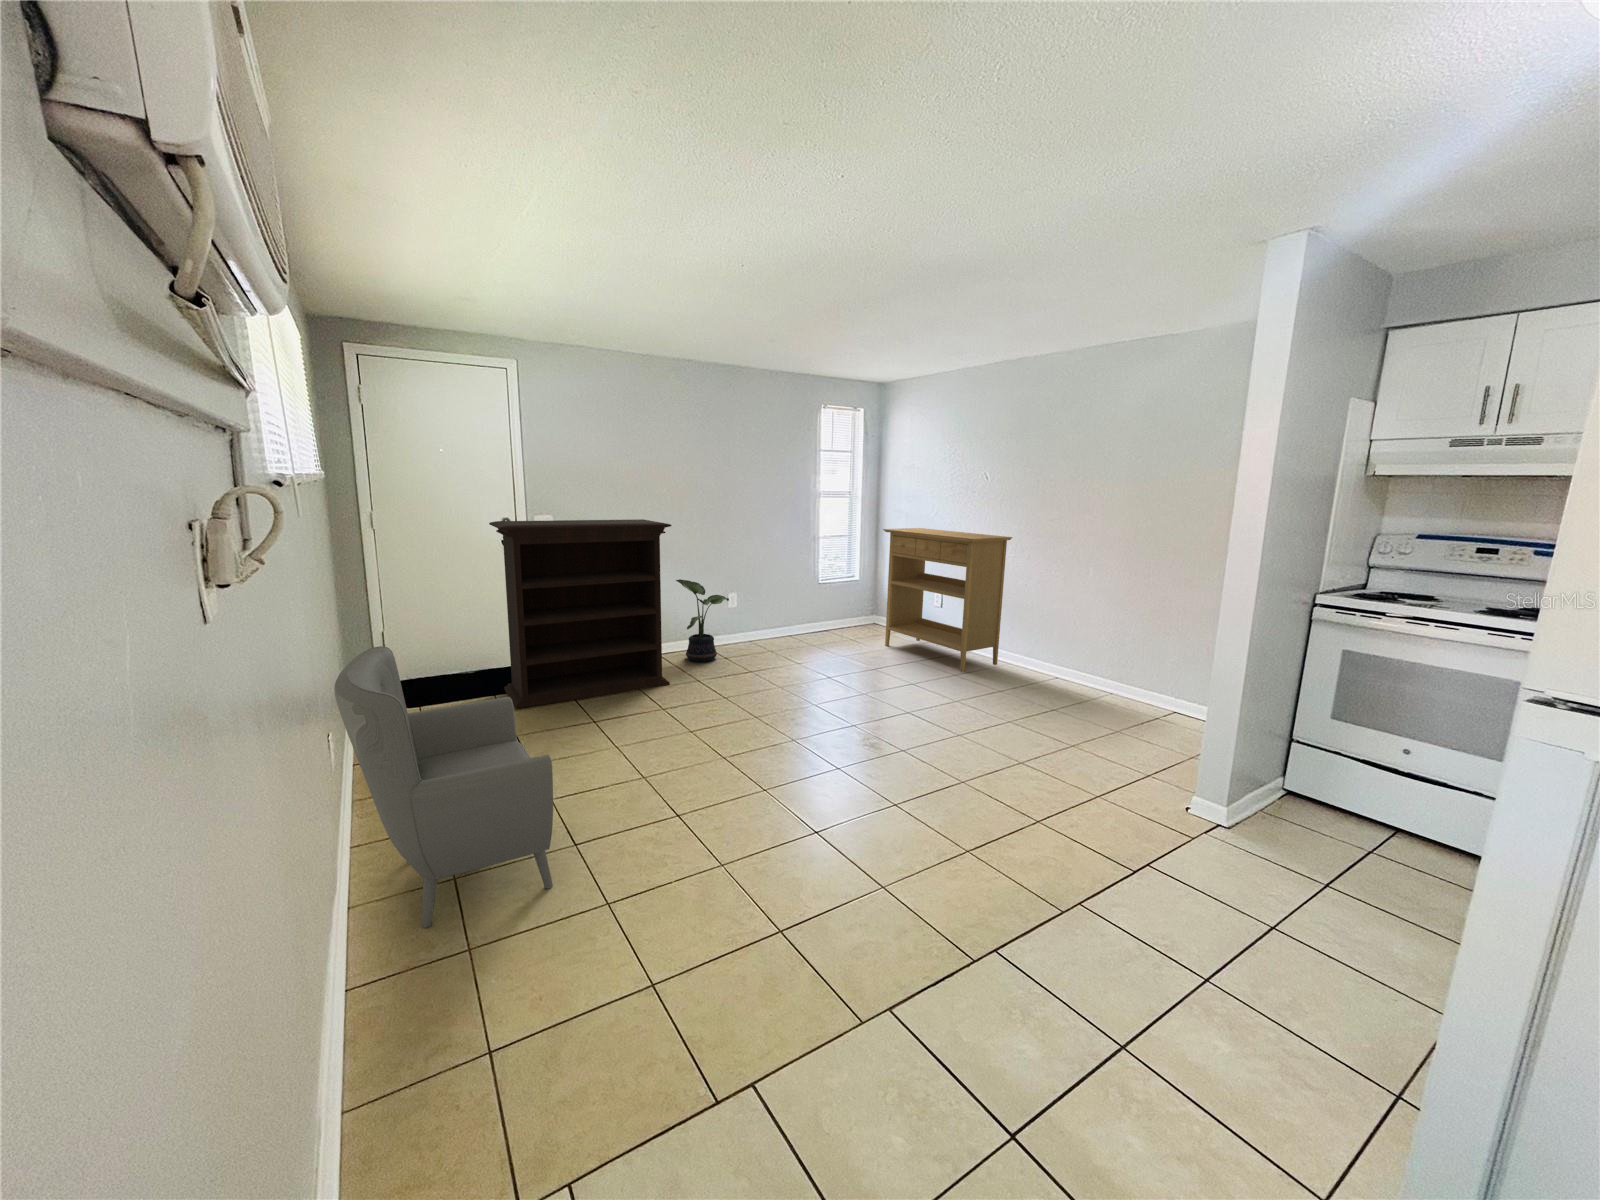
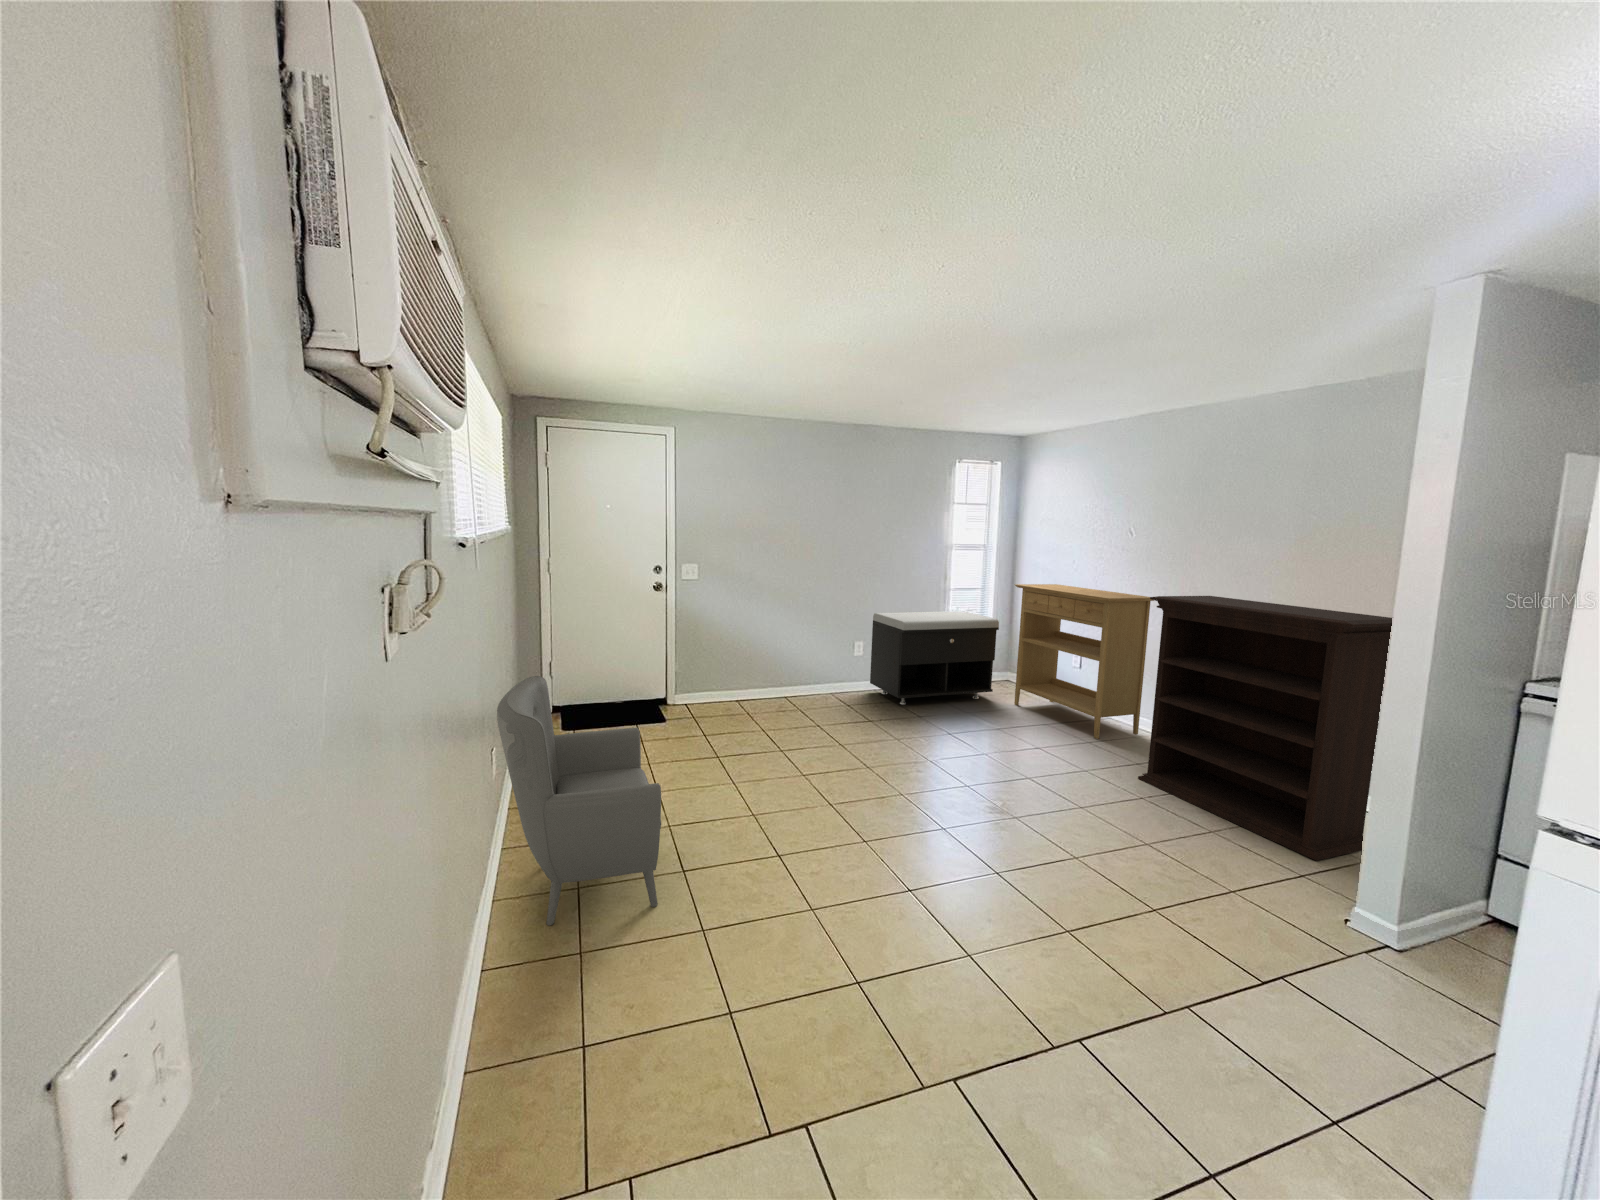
bookshelf: present [489,519,671,709] -> present [1138,596,1392,861]
storage bench: none [745,558,869,653] -> present [870,611,999,705]
potted plant: present [676,579,729,662] -> none [804,627,854,708]

